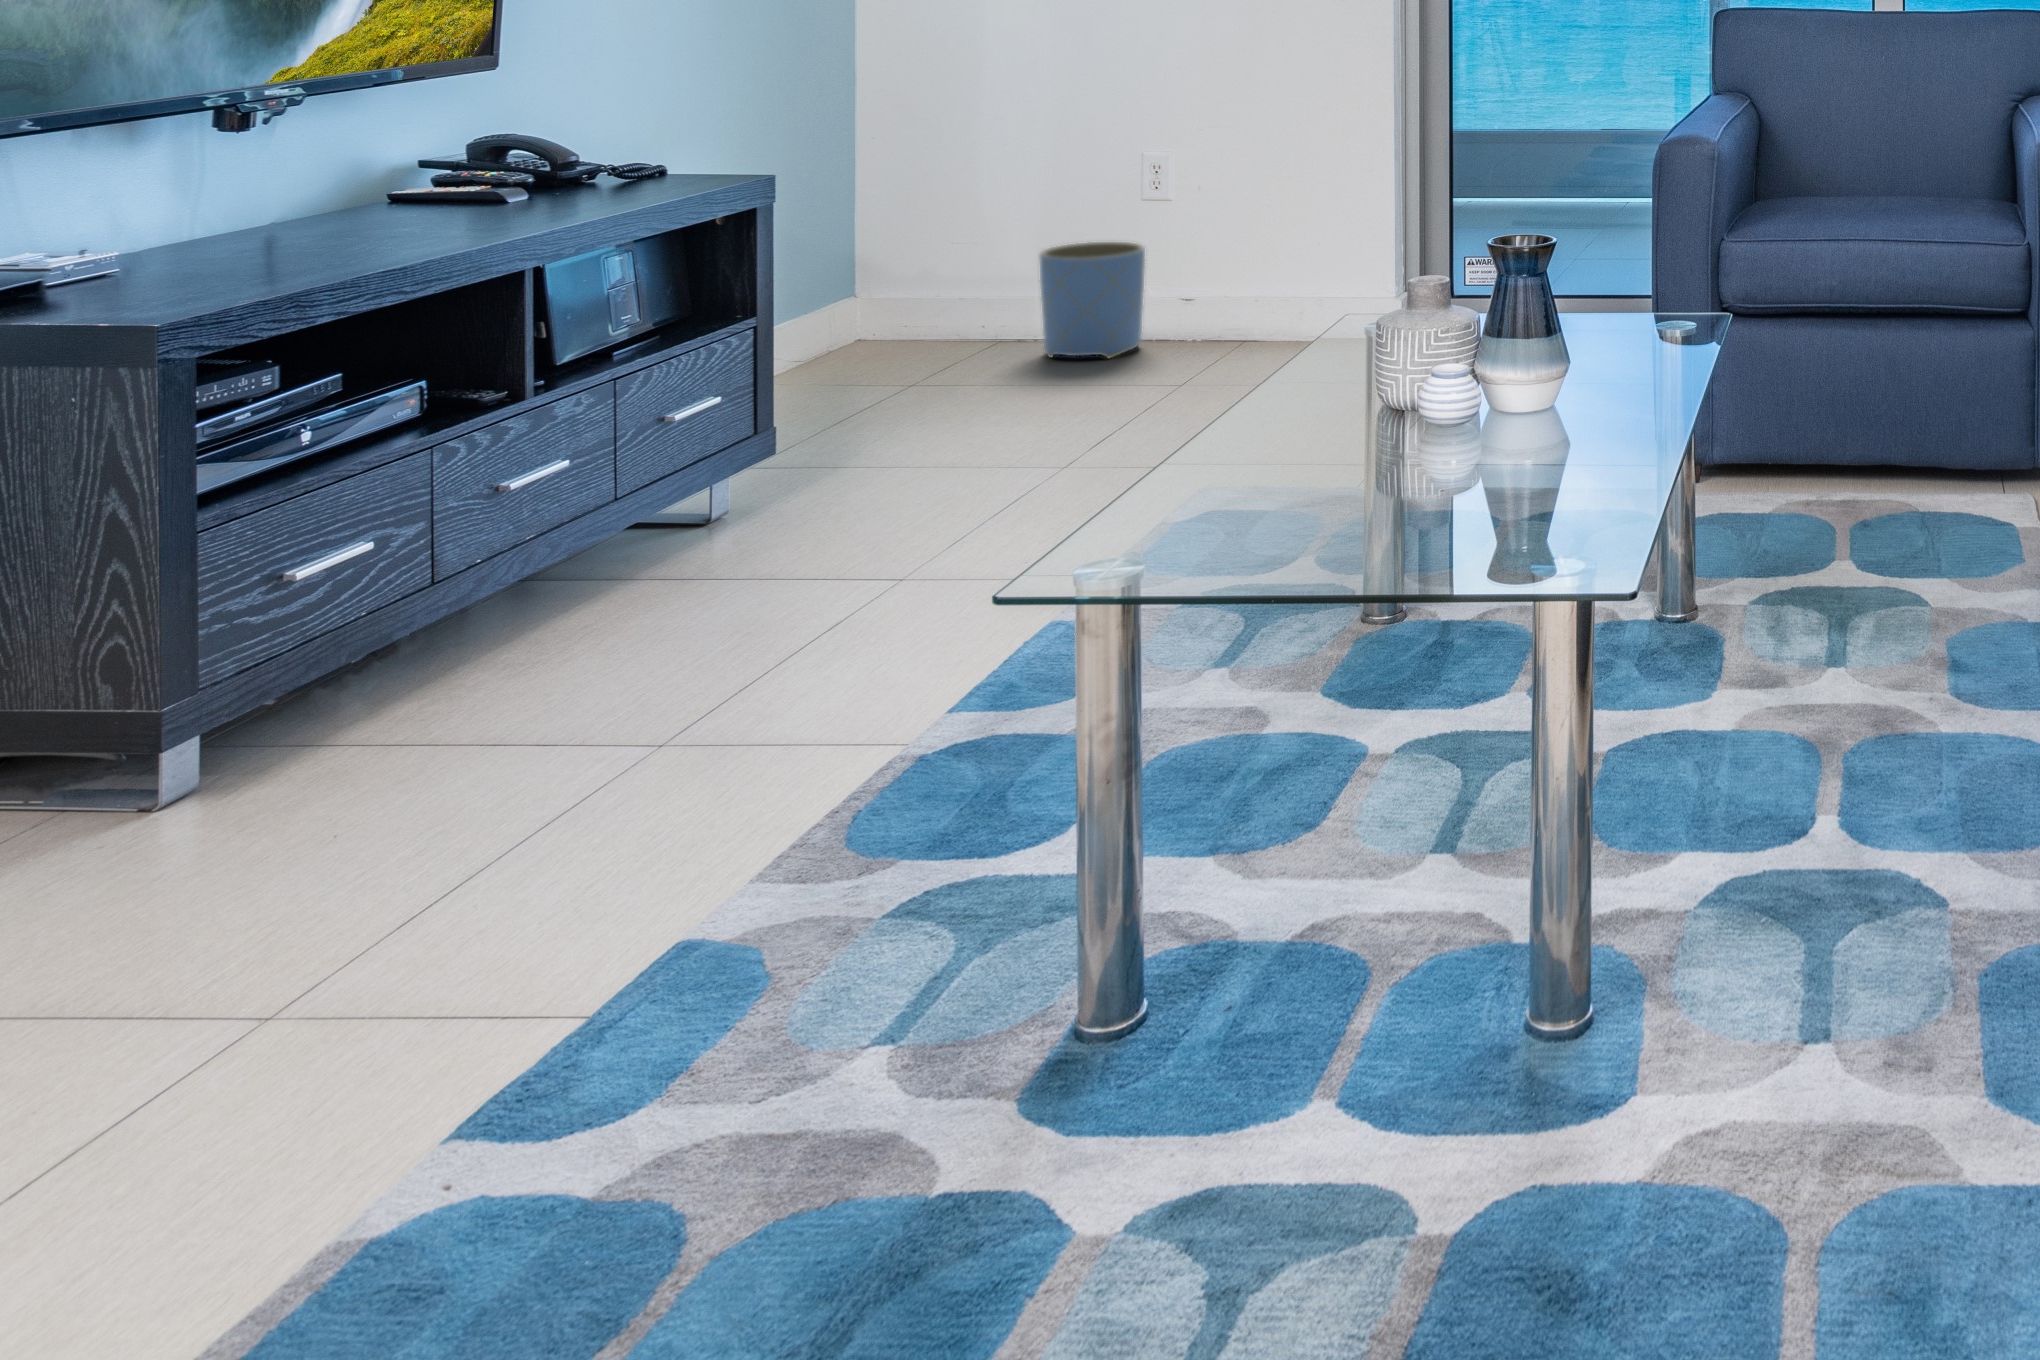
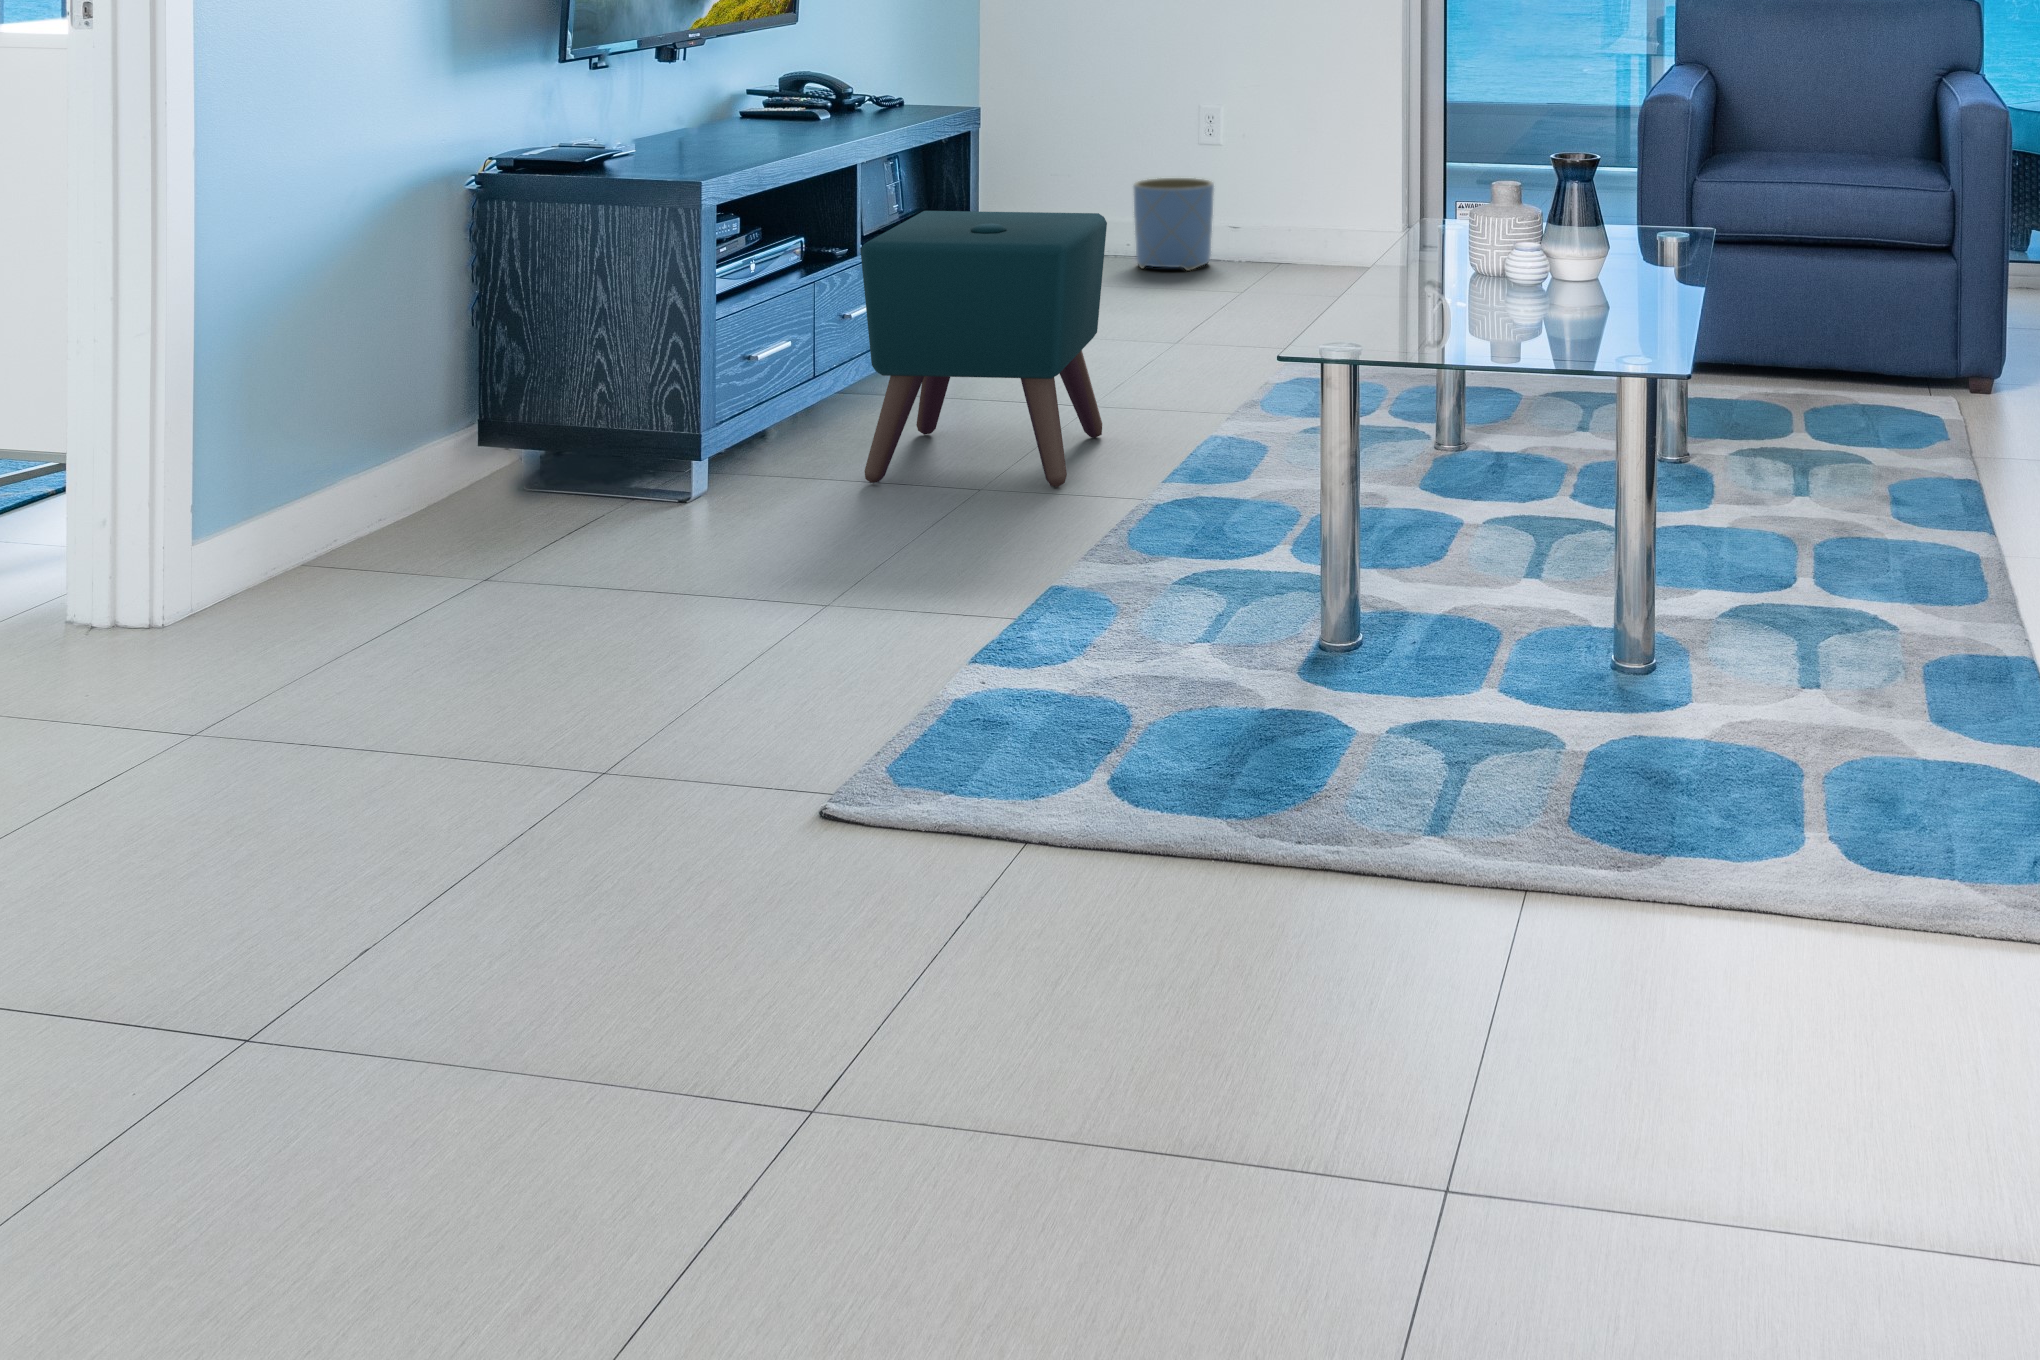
ottoman: none [474,326,895,744] -> present [861,211,1107,487]

